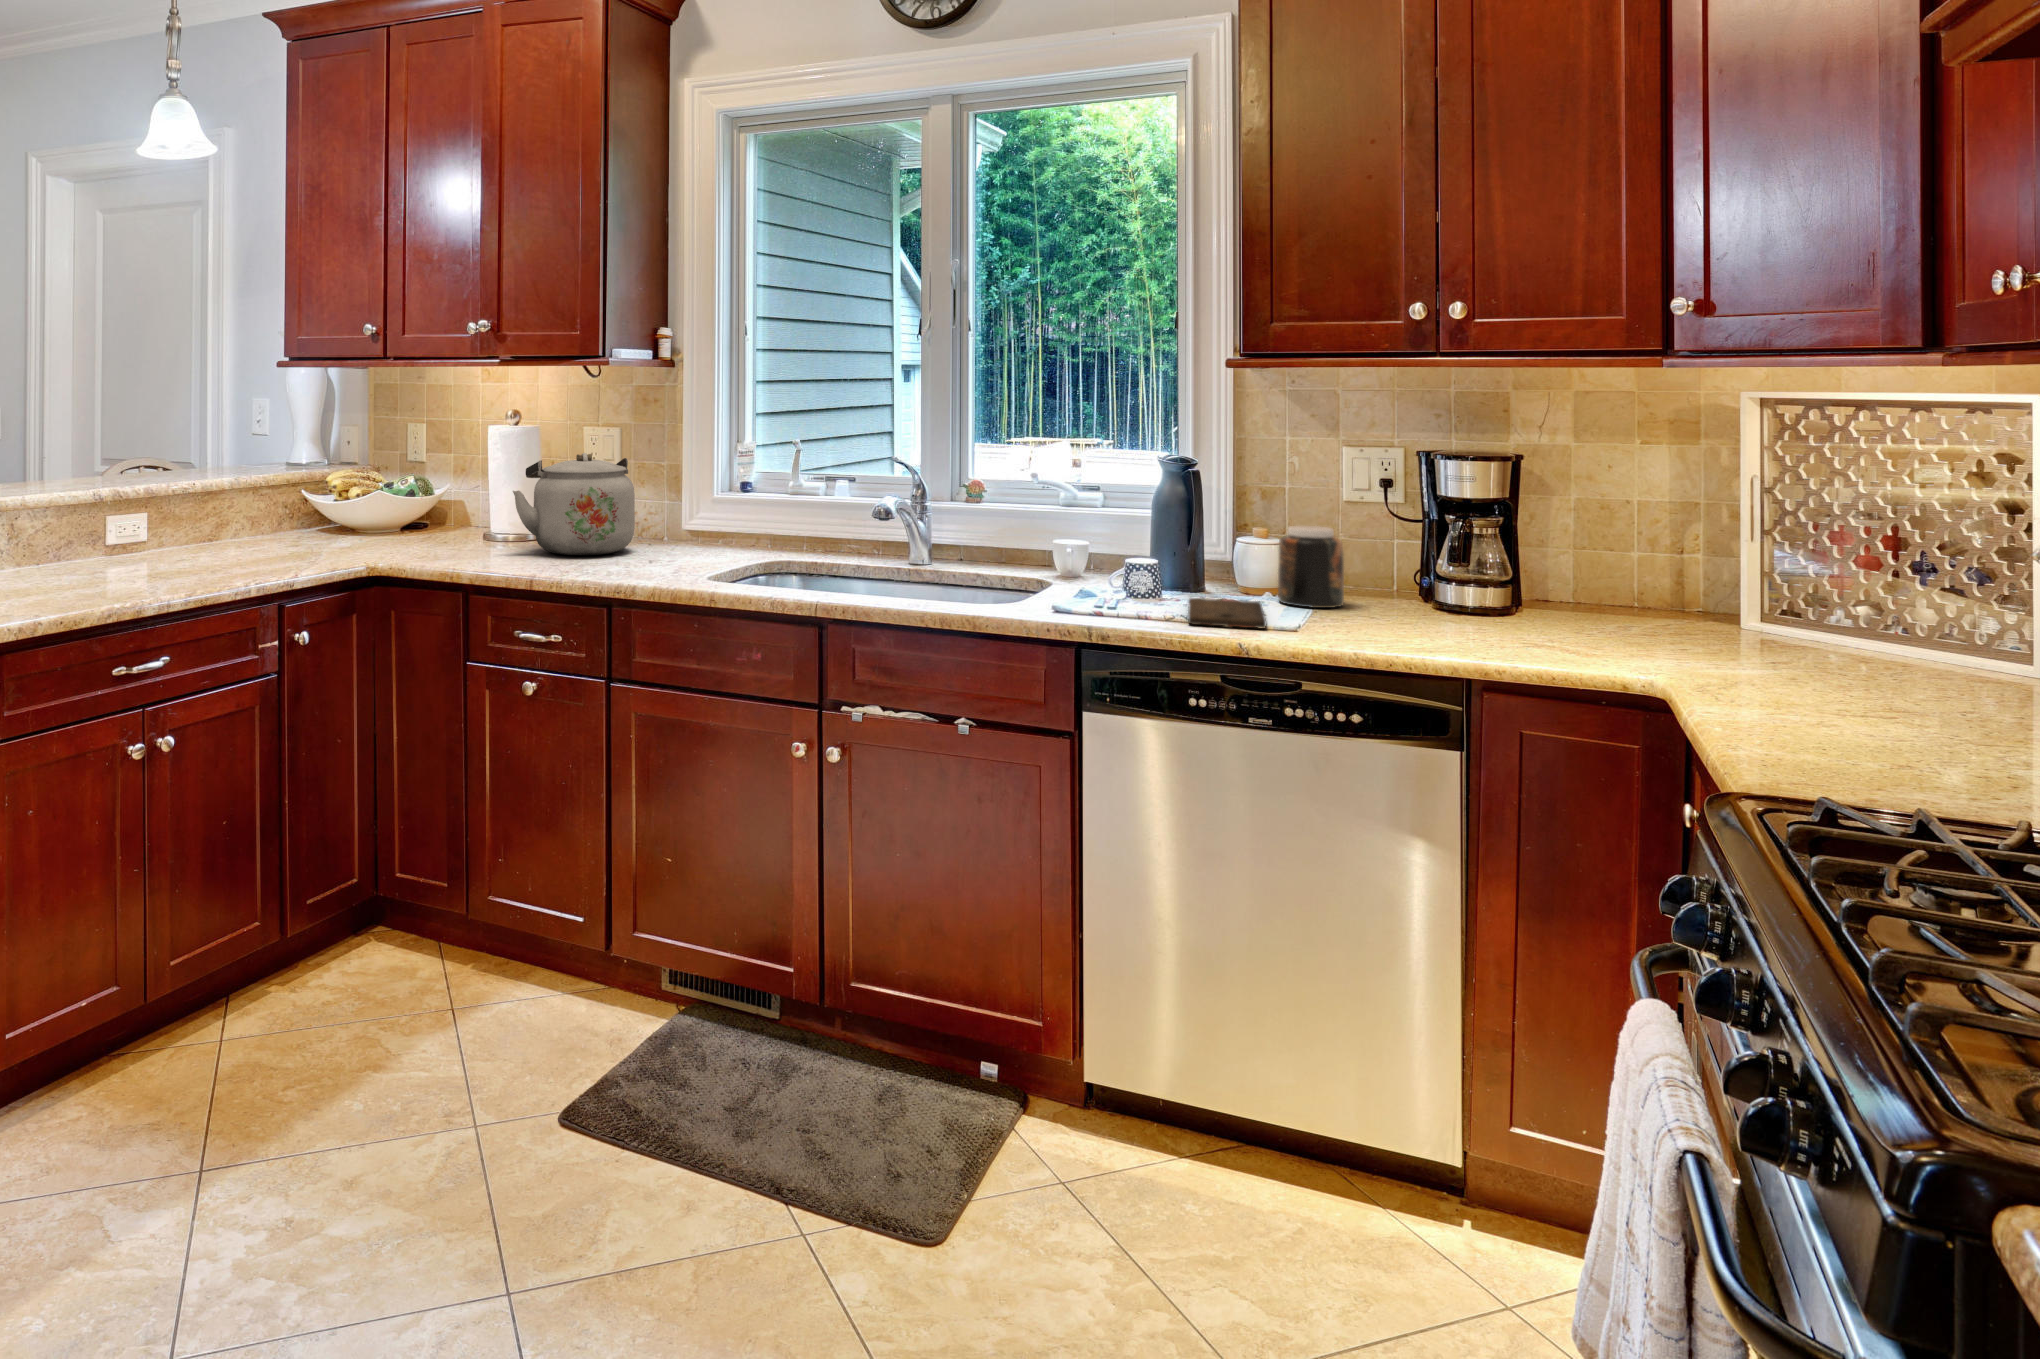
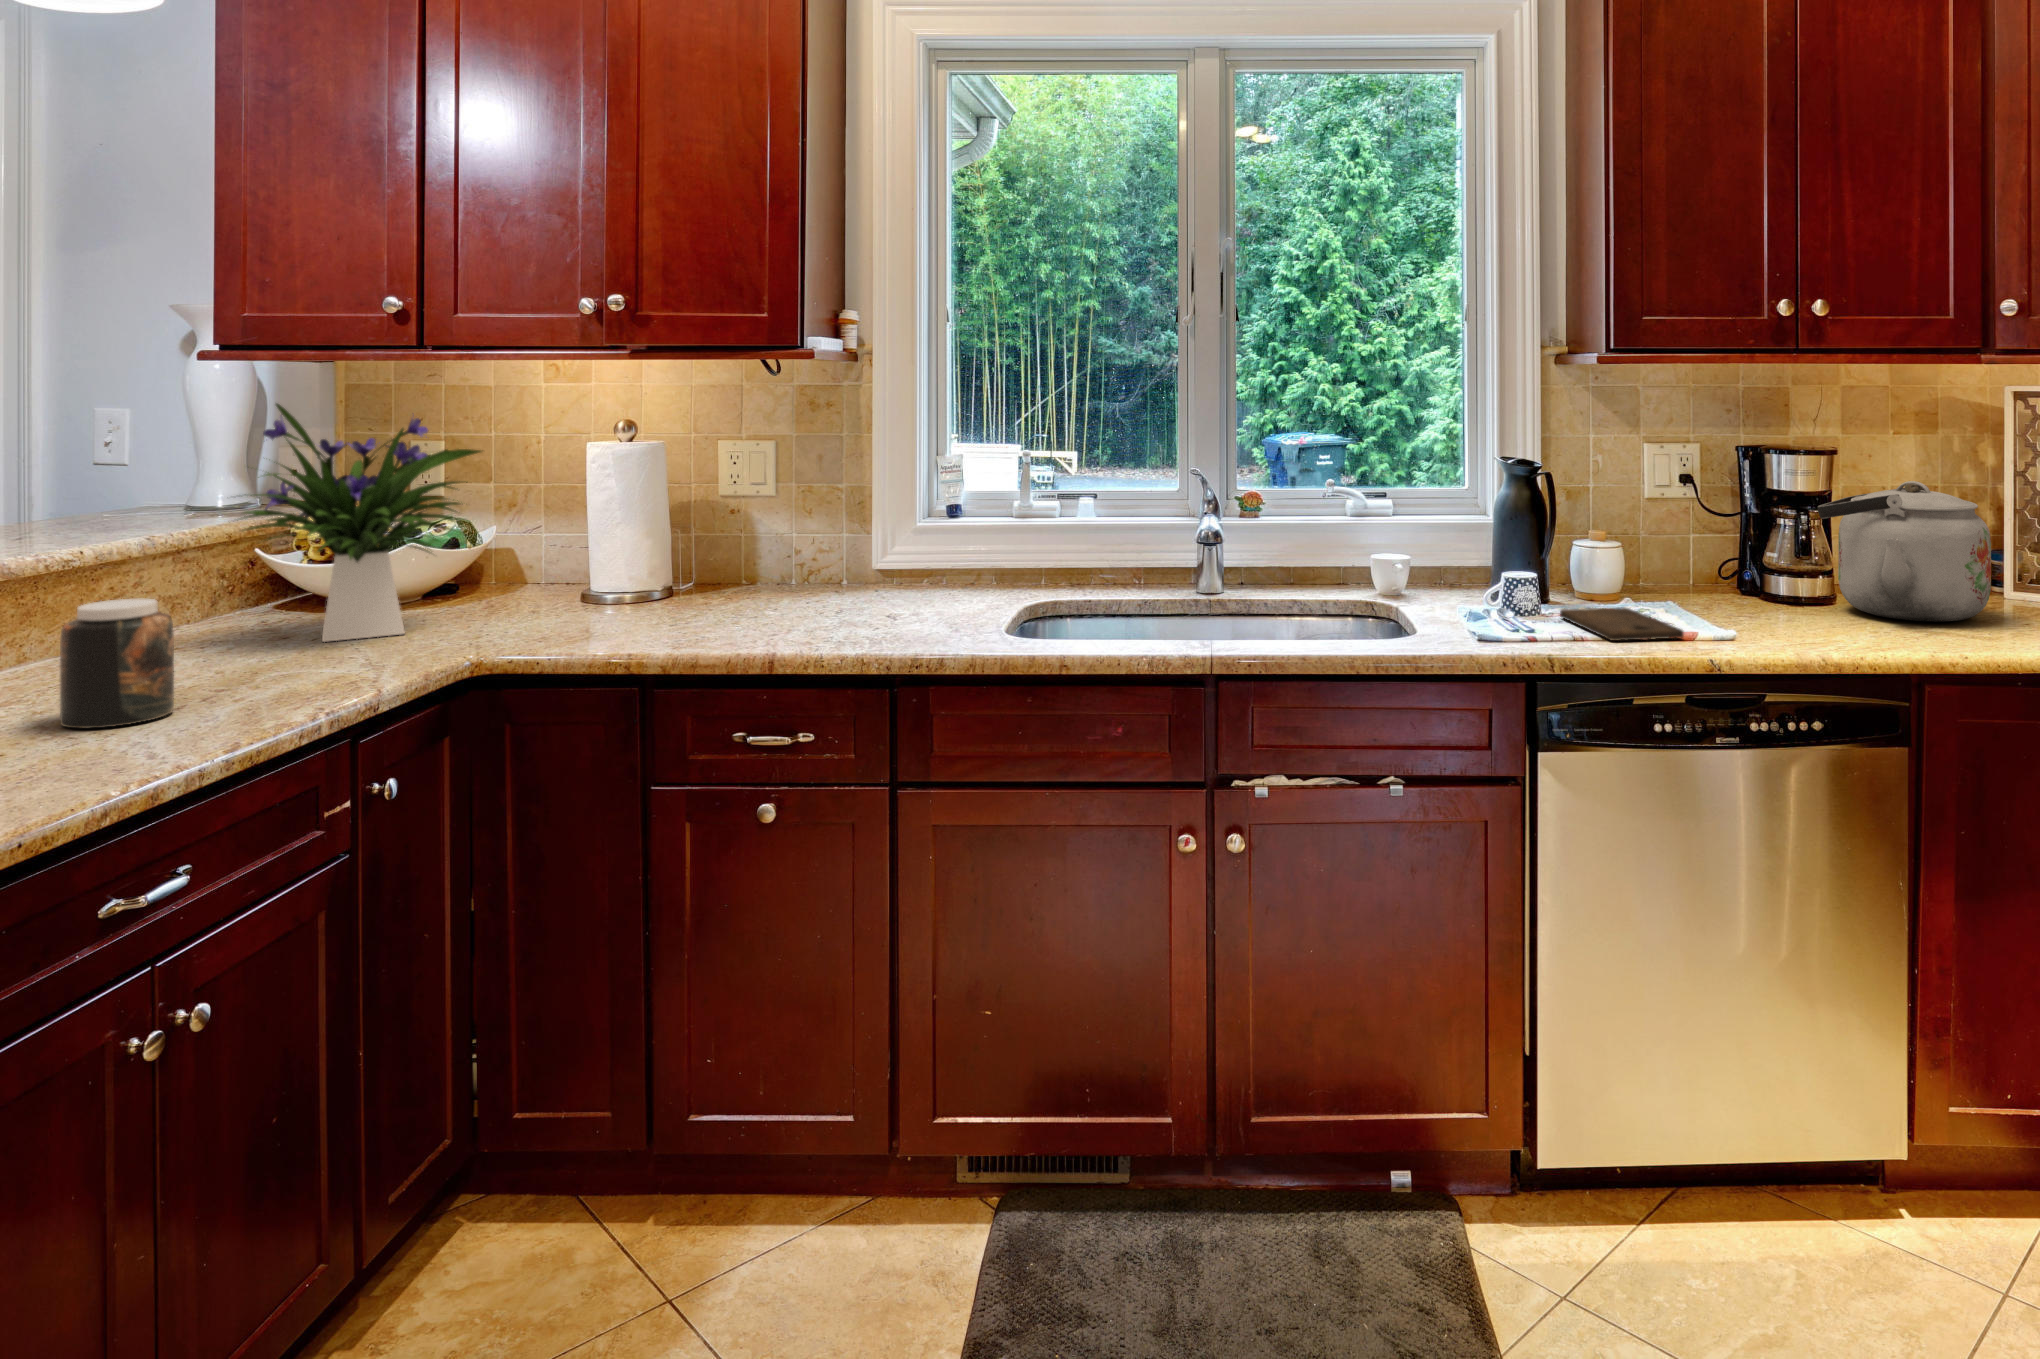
flower arrangement: none [267,393,414,548] -> present [237,404,481,642]
kettle: present [513,453,635,555] -> present [1818,481,1991,622]
jar: present [1278,526,1344,608] -> present [60,599,174,728]

